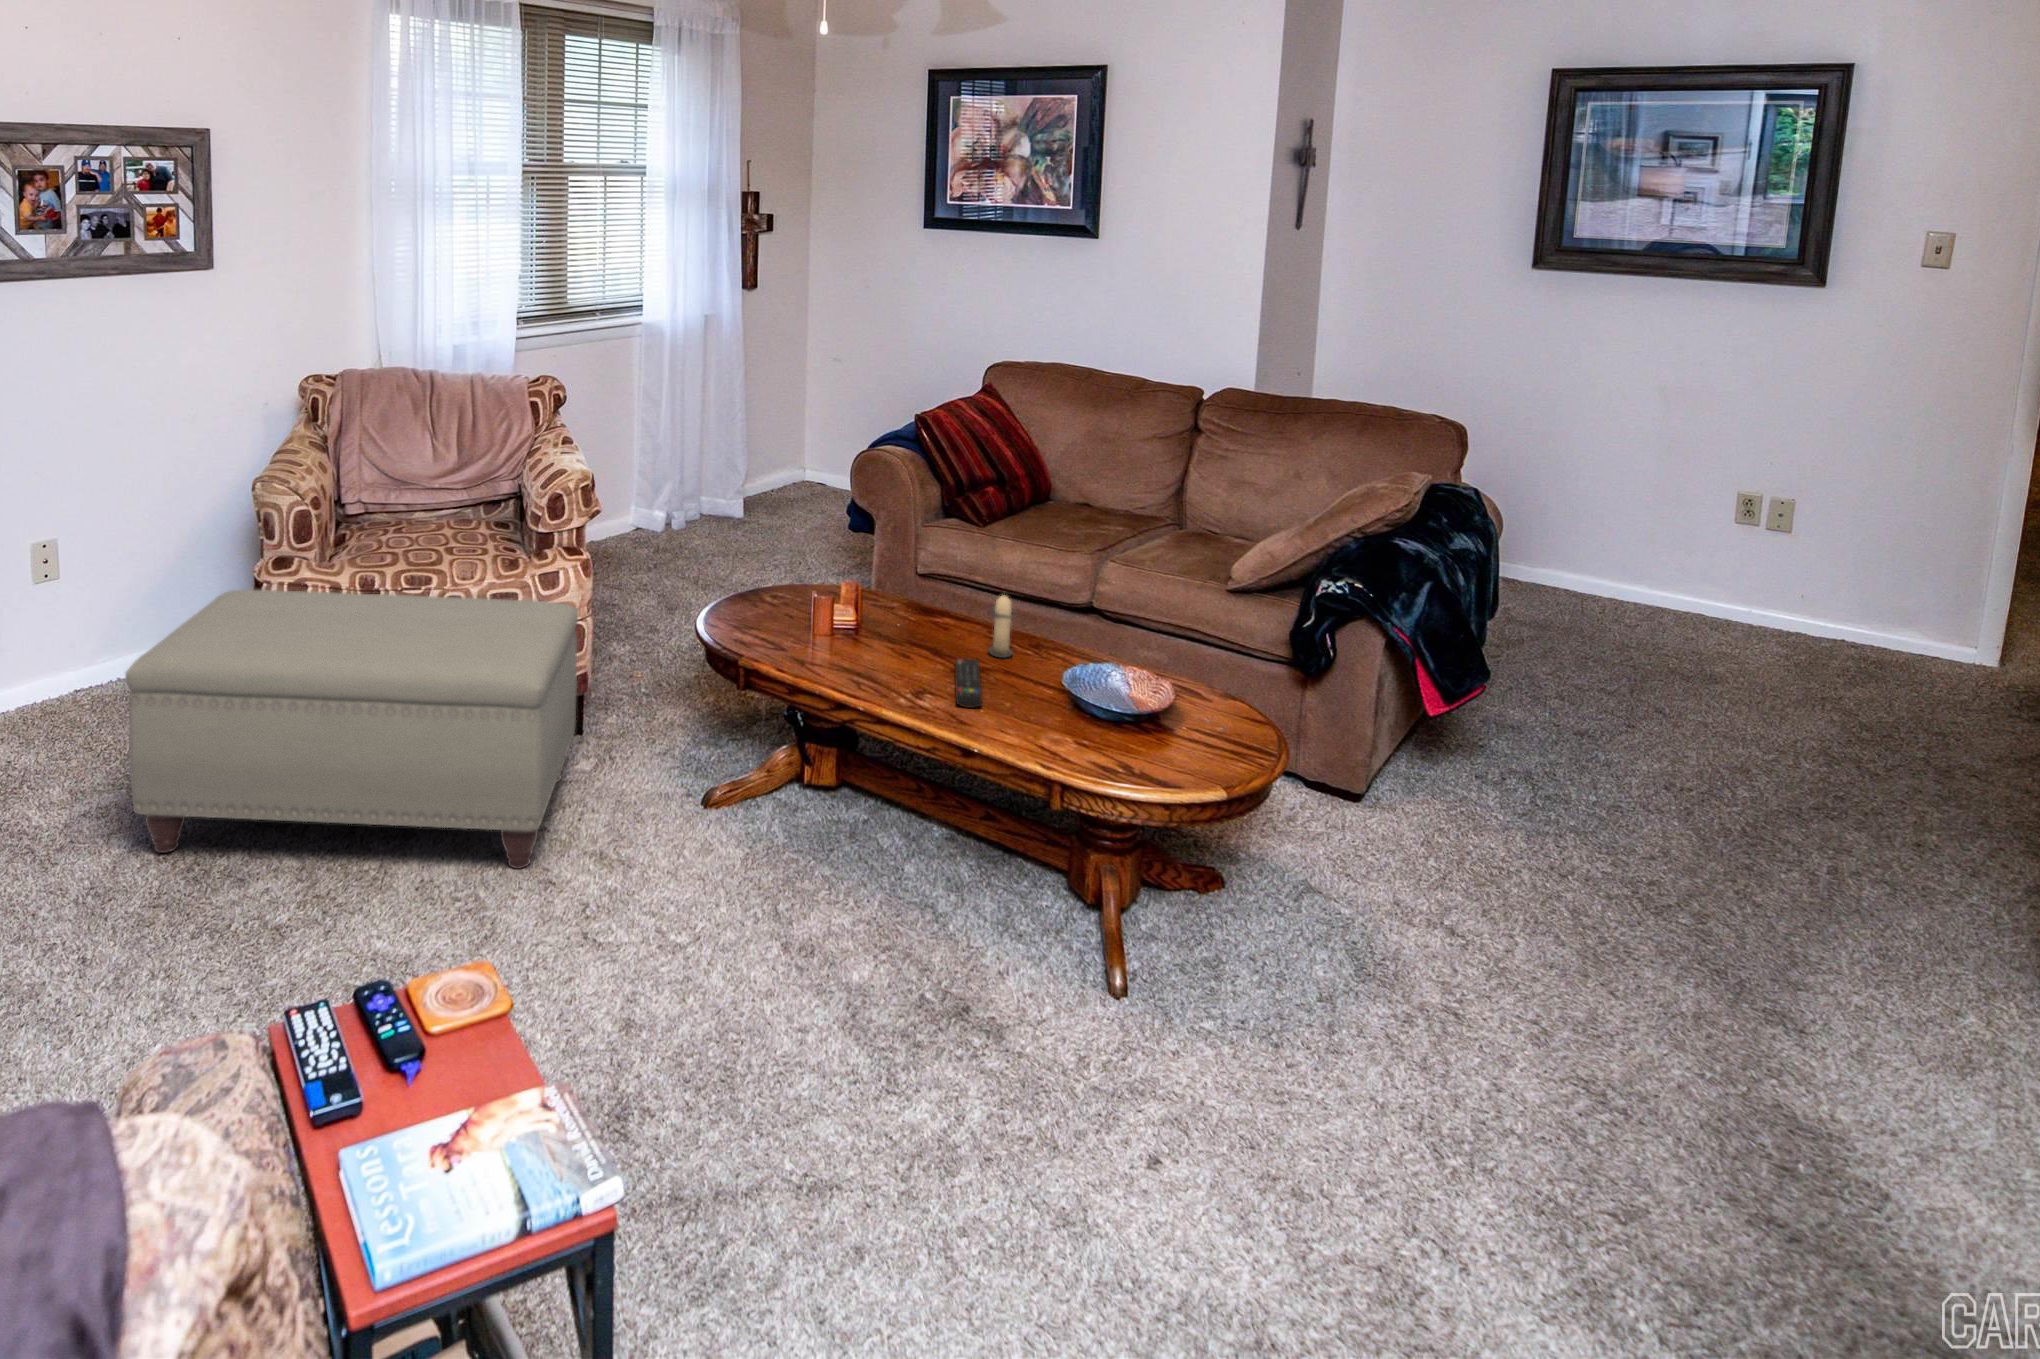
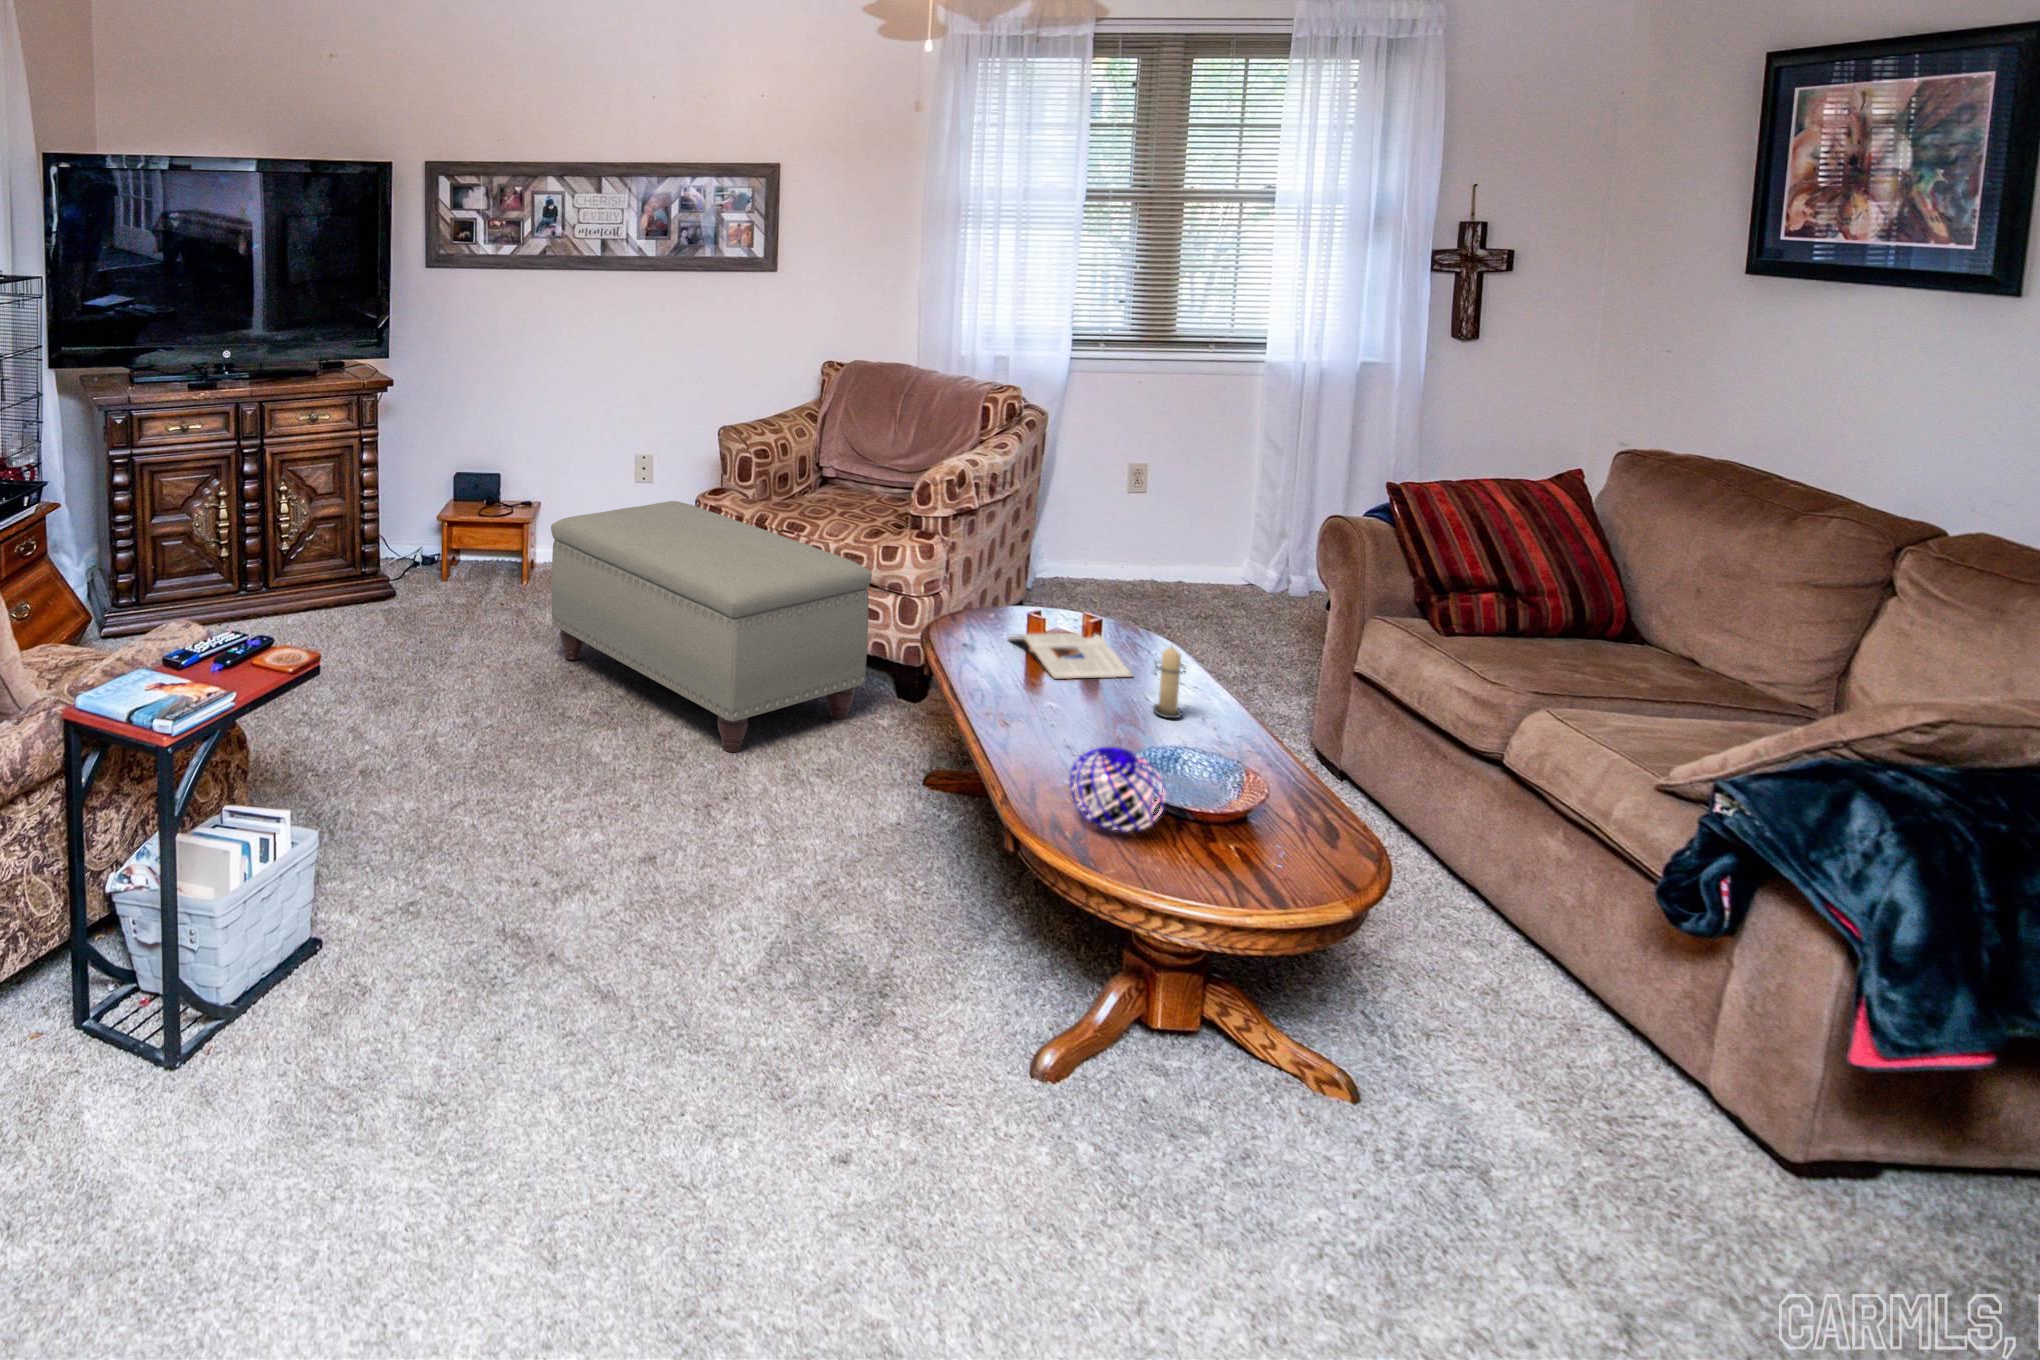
magazine: none [798,604,926,656] -> present [1009,633,1133,679]
remote control: present [955,658,982,708] -> none [1014,697,1119,731]
decorative orb: none [1115,689,1197,762] -> present [1069,747,1166,833]

